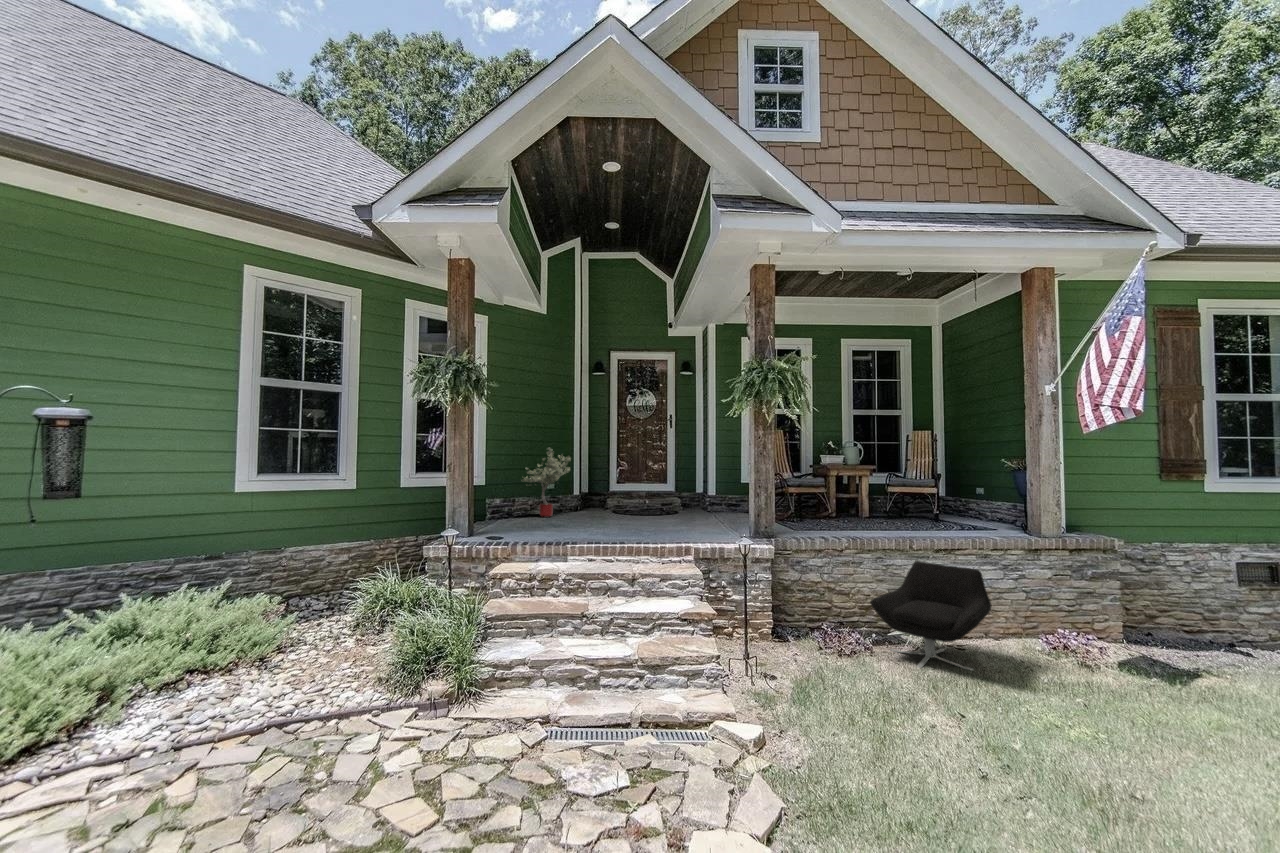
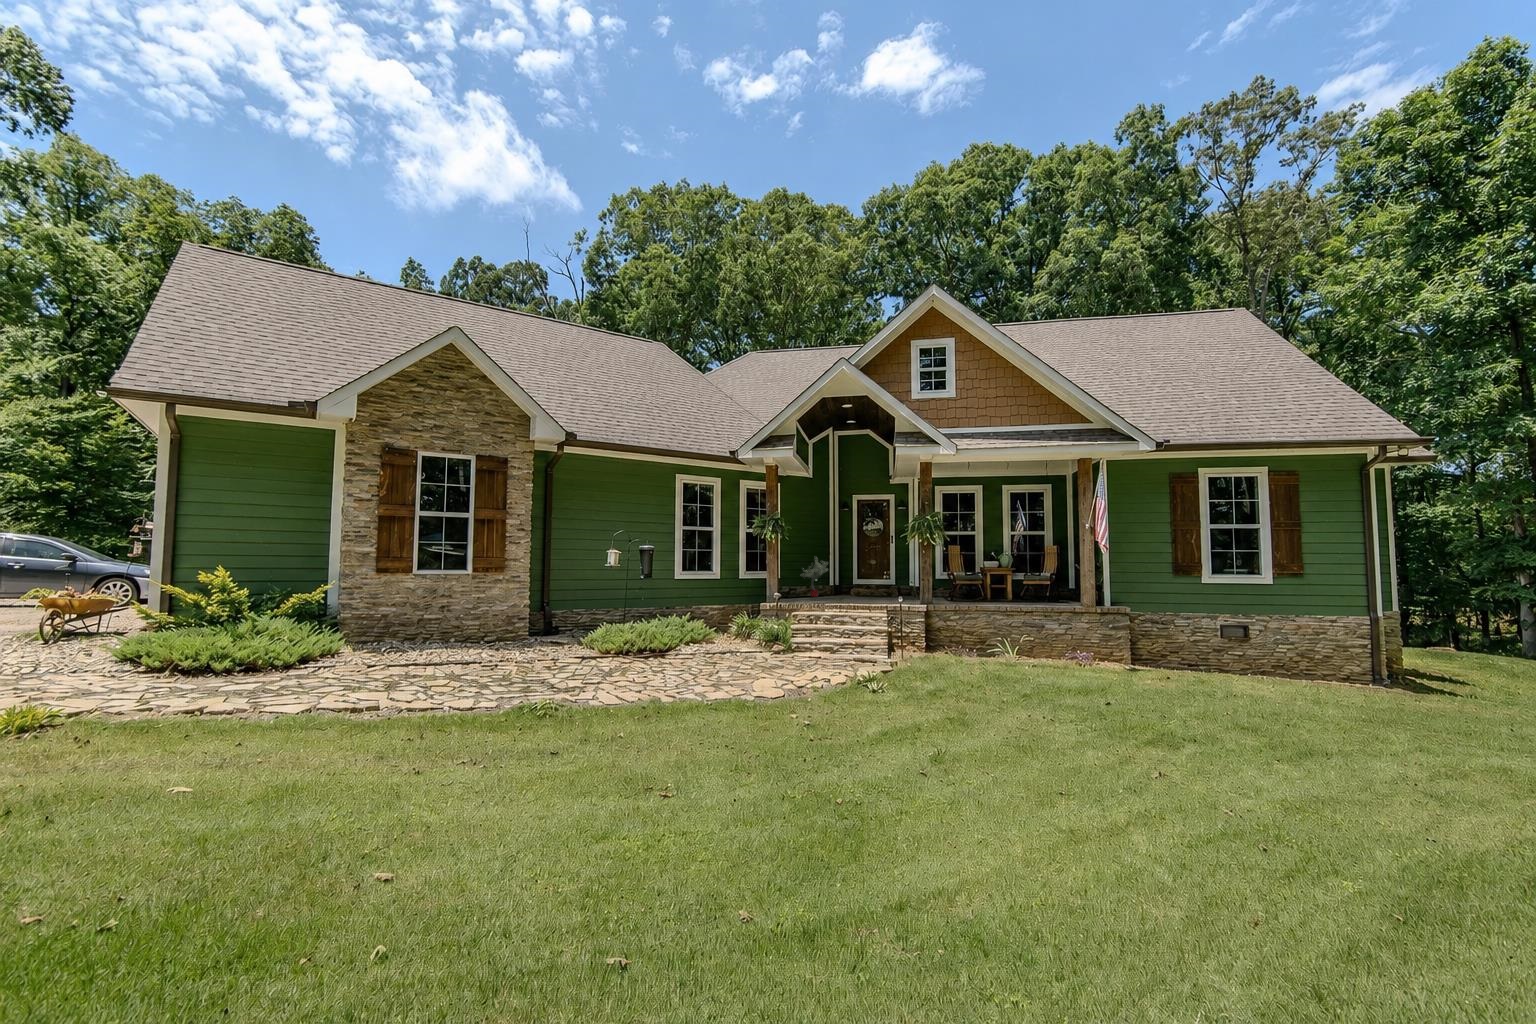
lounge chair: present [870,561,991,670] -> none [972,615,1032,662]

